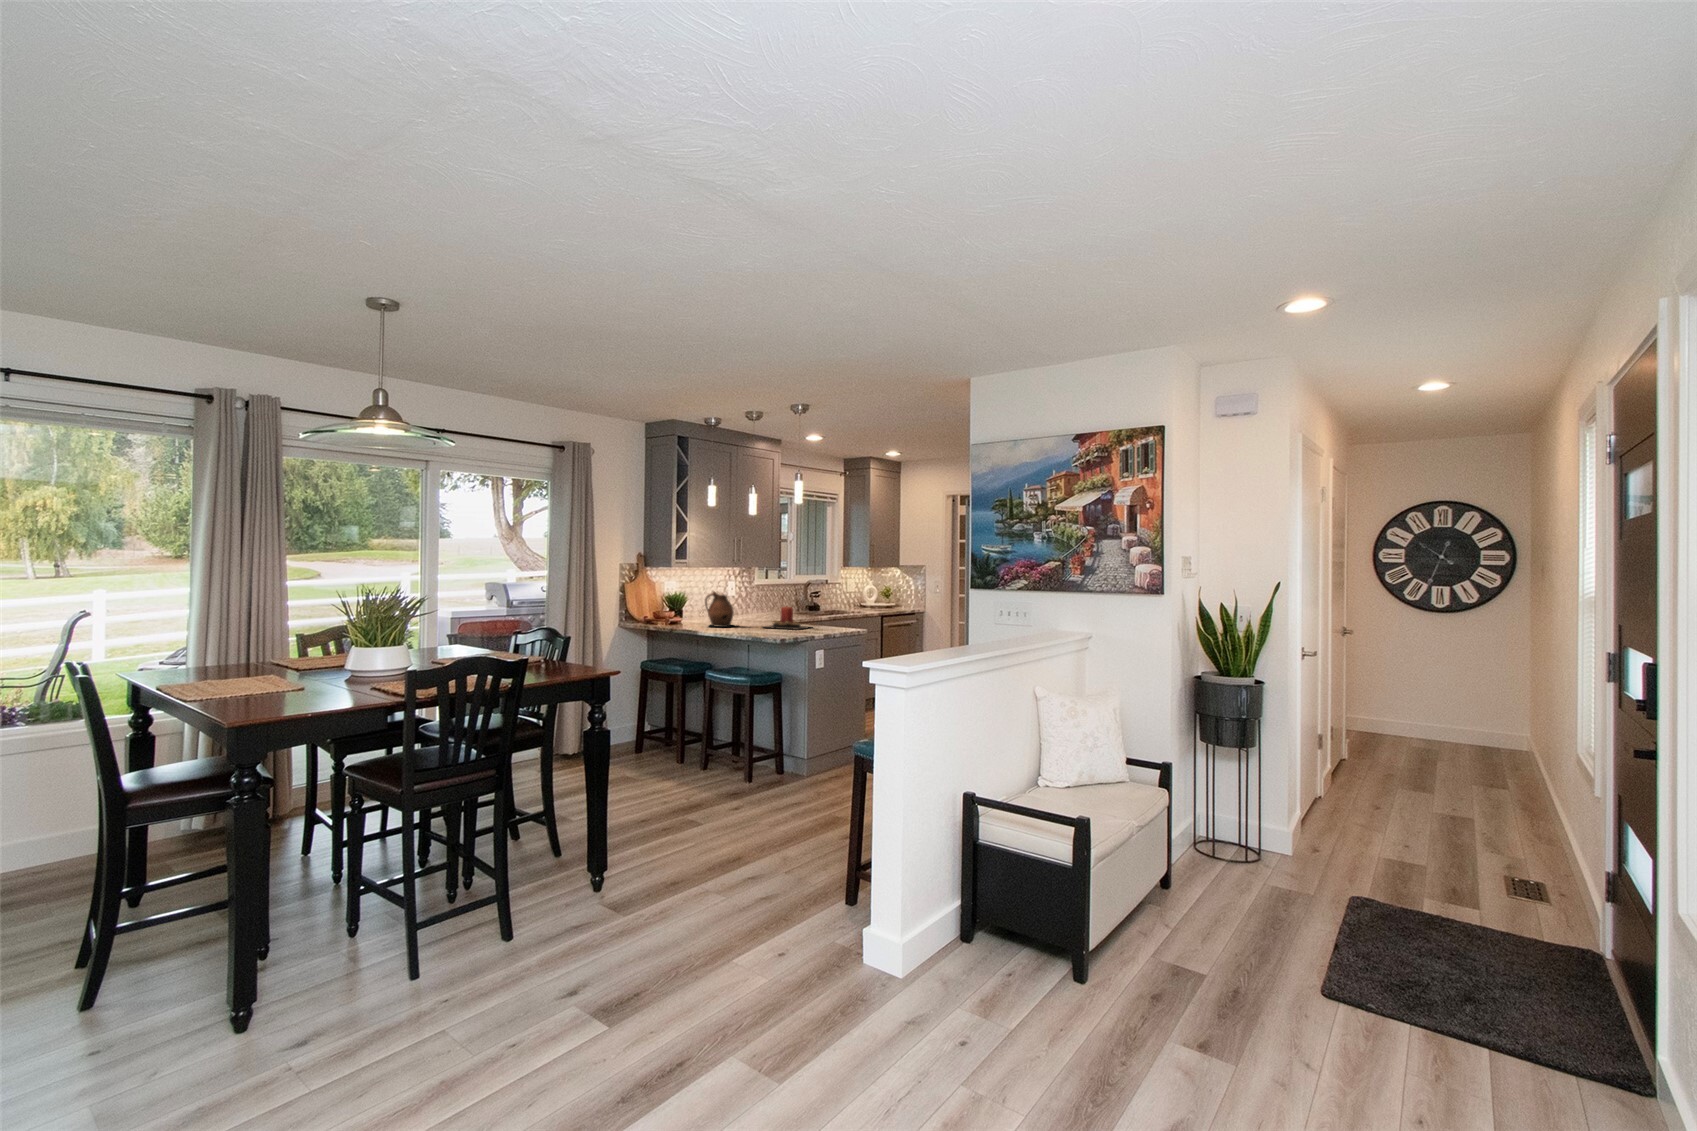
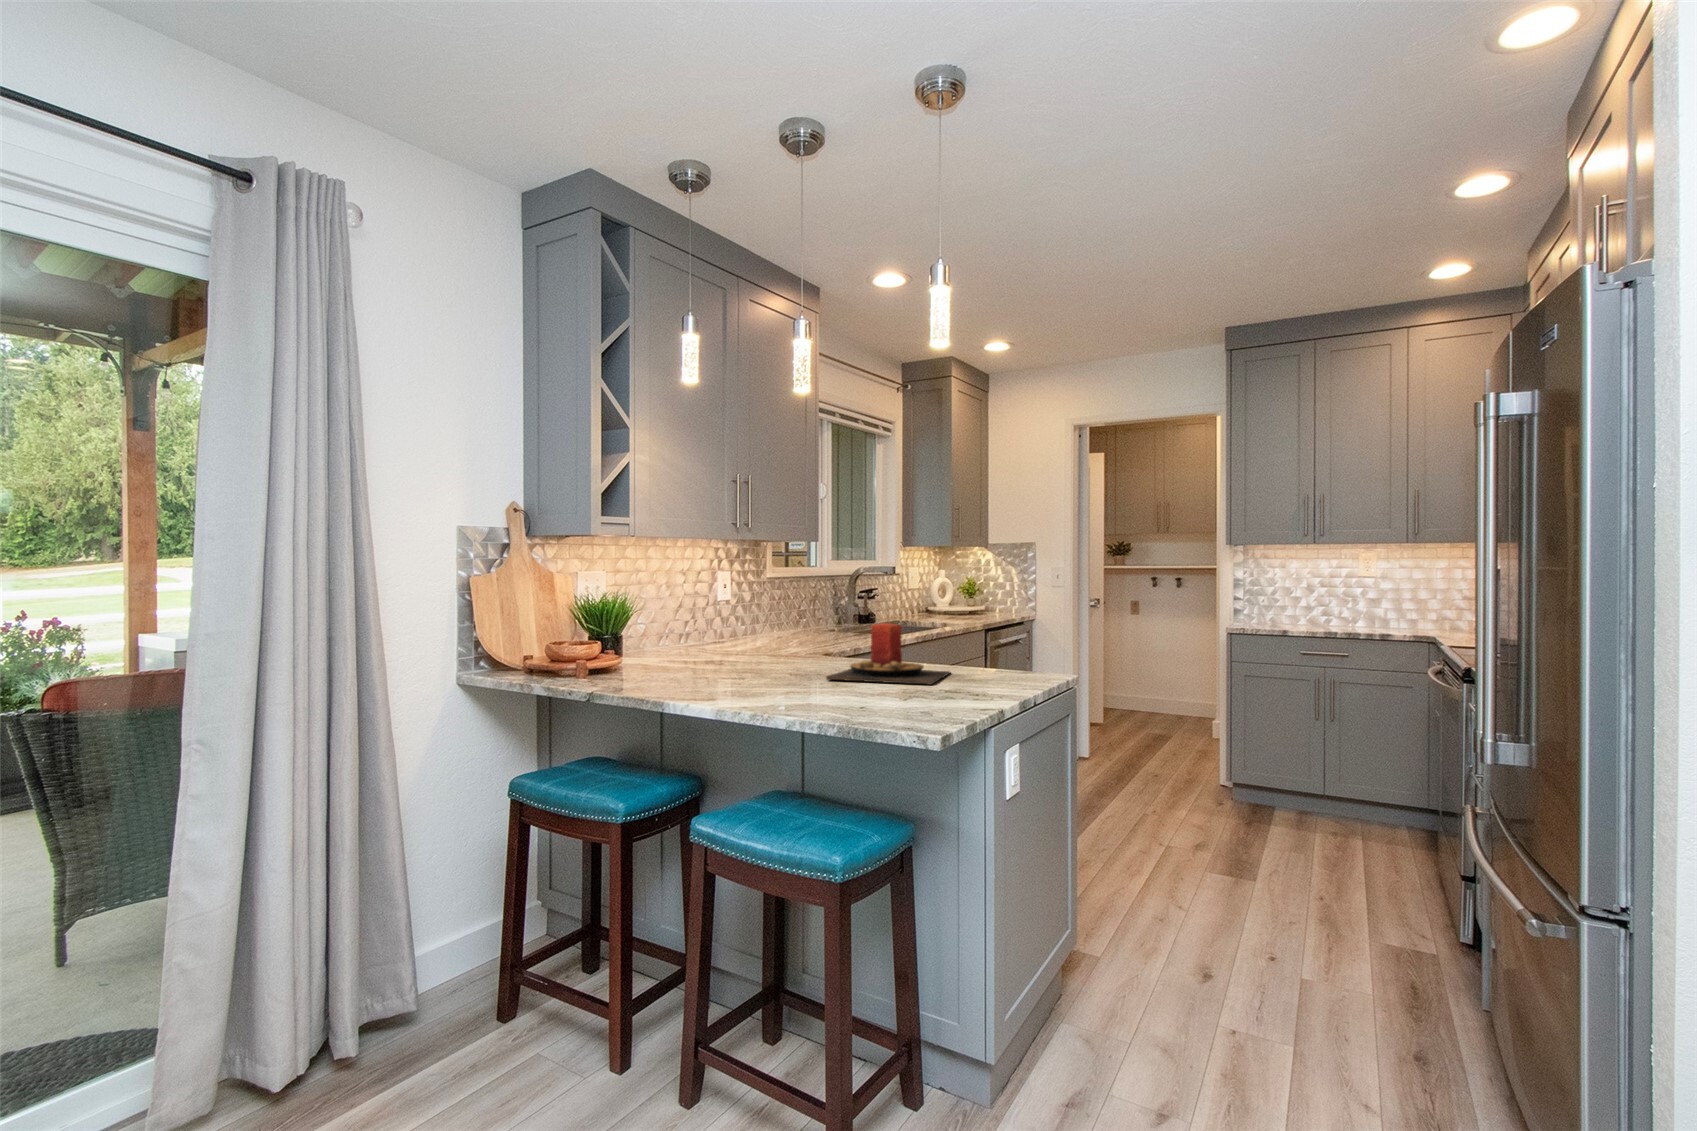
ceramic pitcher: present [705,591,734,627] -> none [677,586,766,683]

